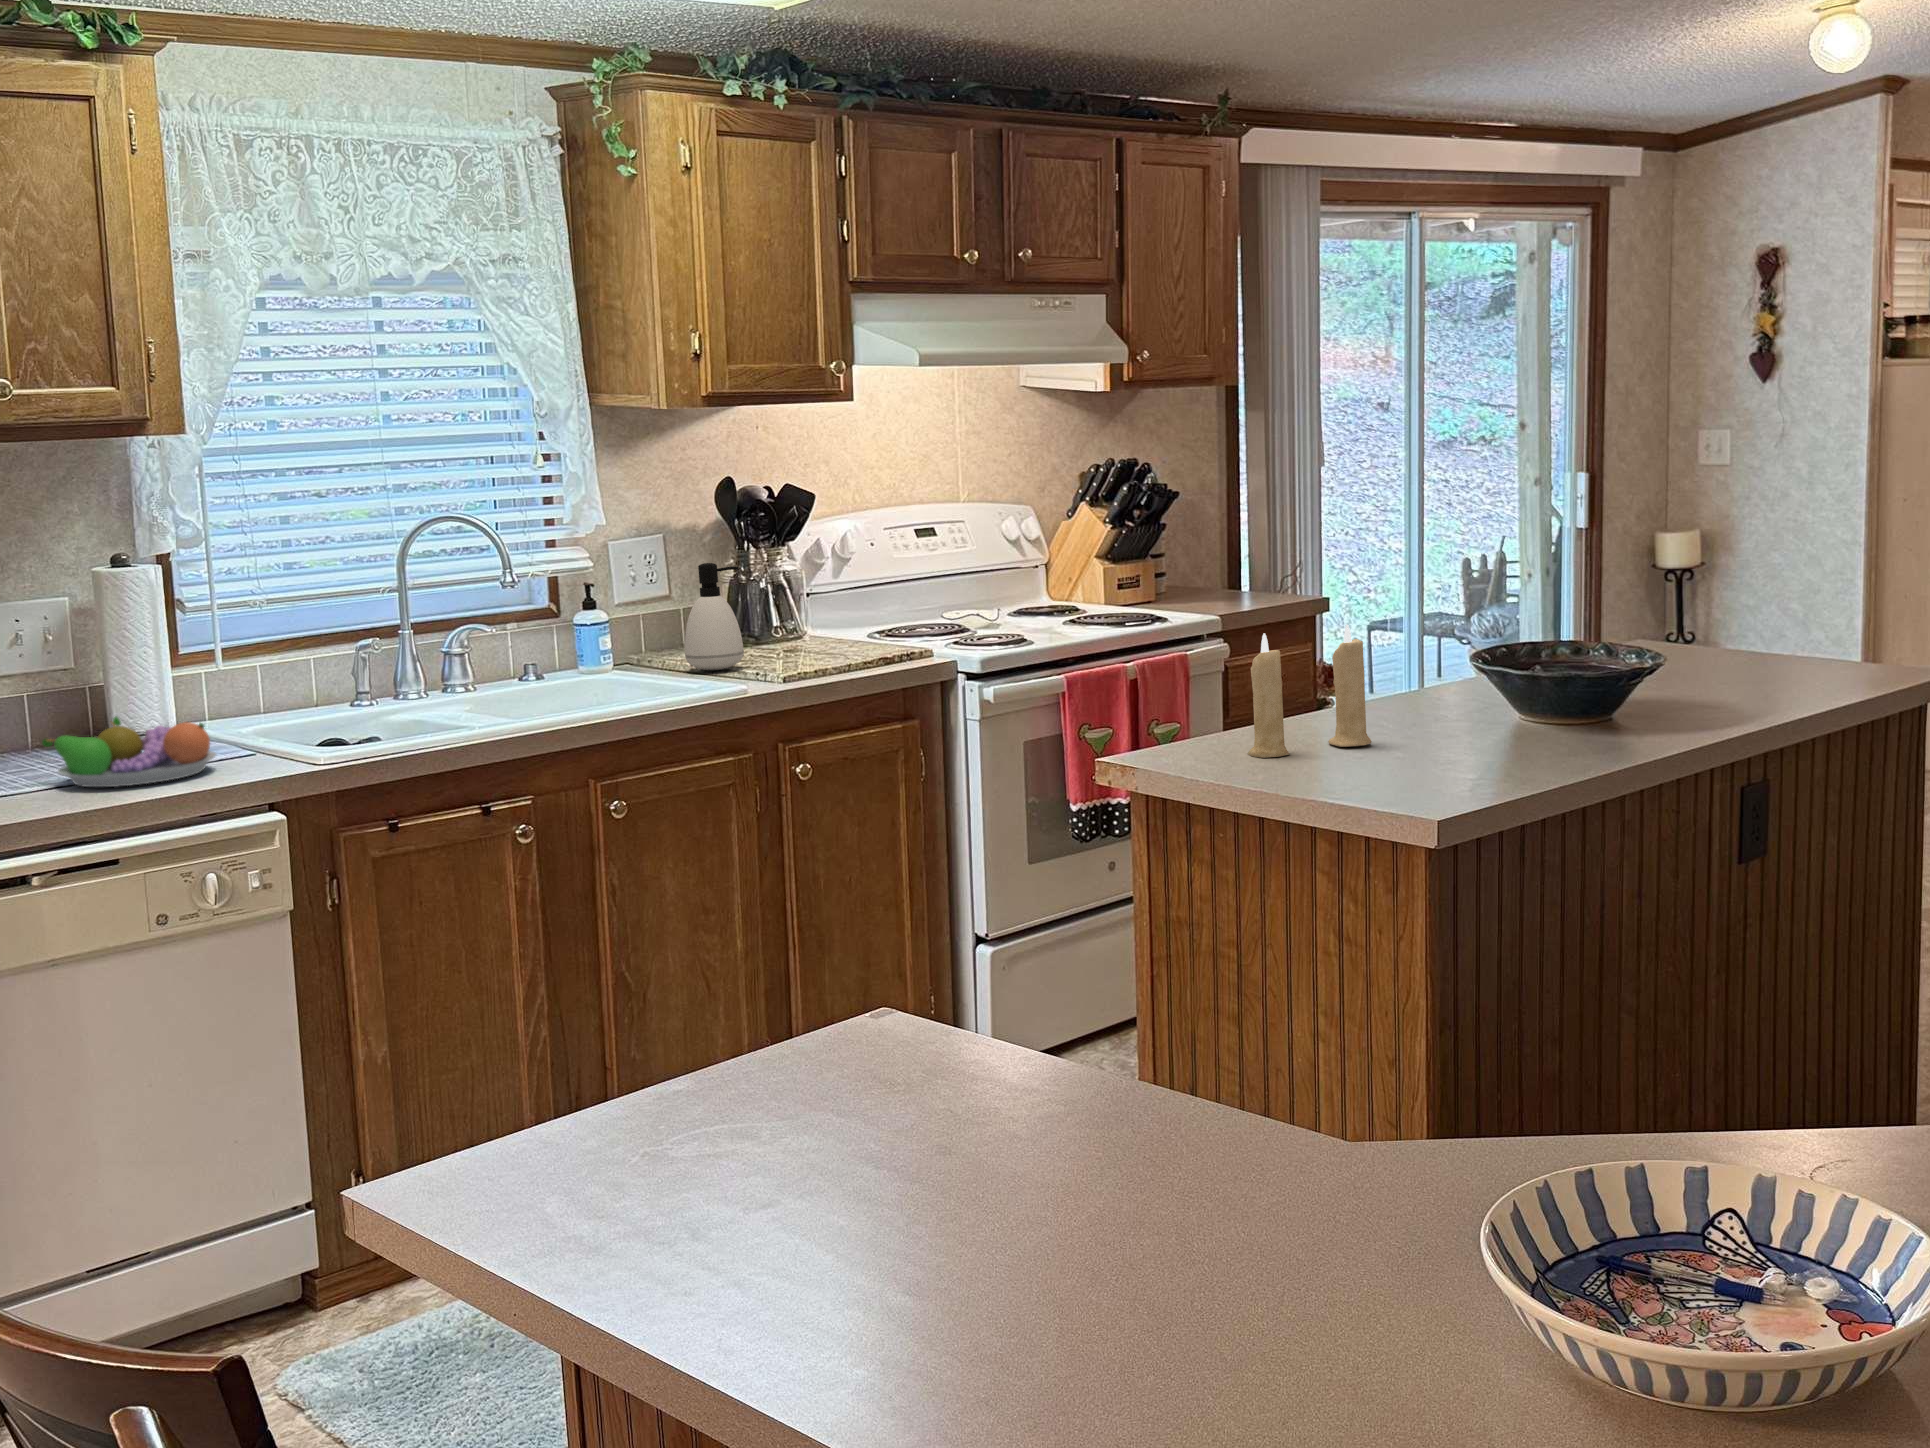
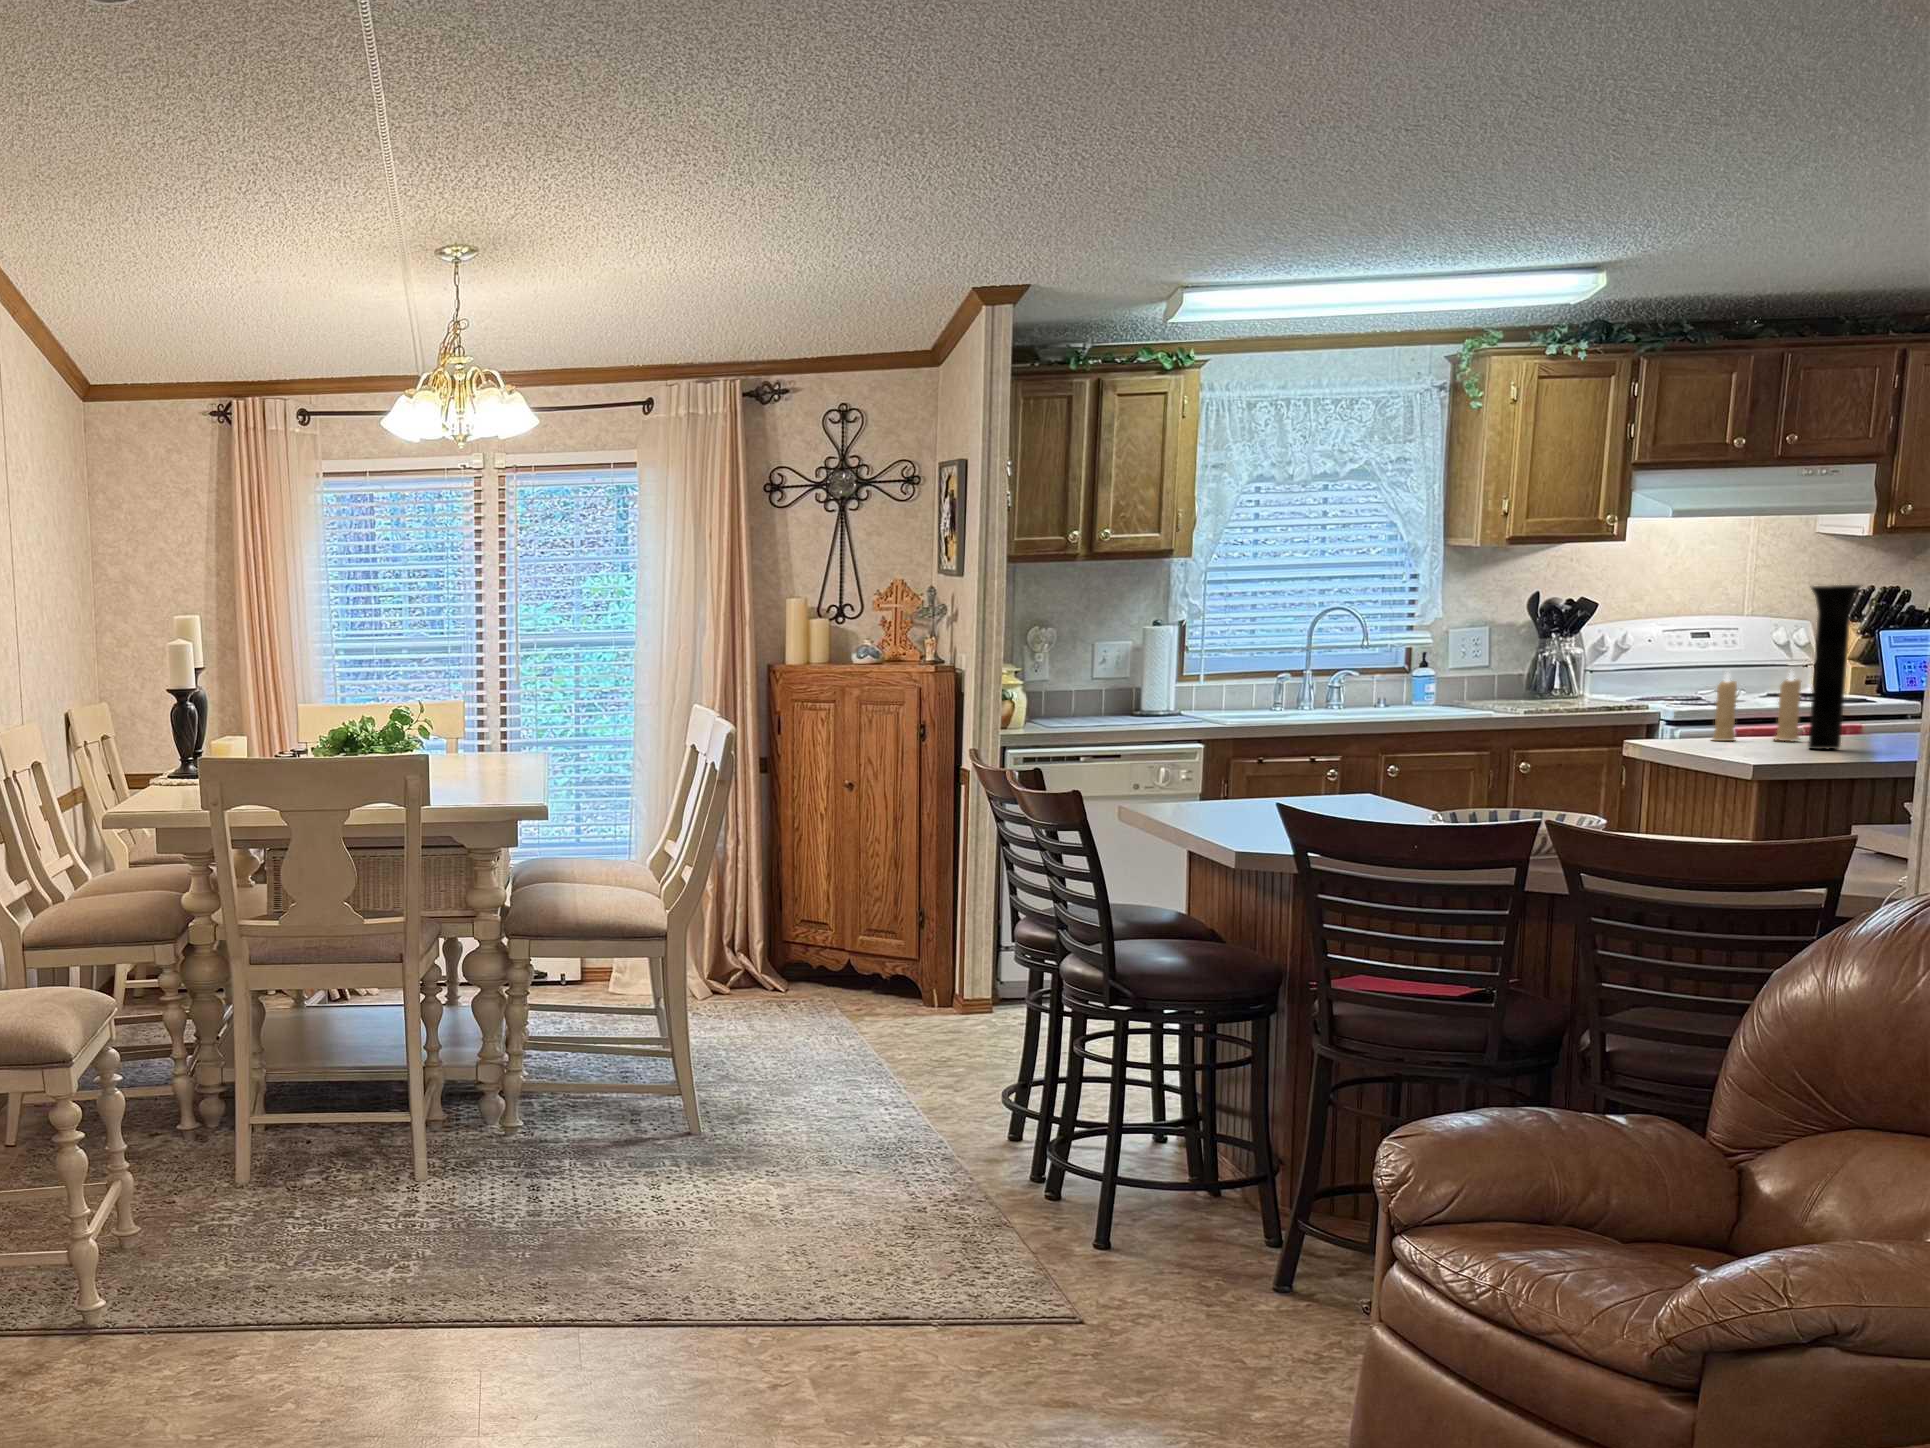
vase: none [1409,482,1487,770] -> present [1808,585,1861,749]
soap dispenser: present [685,563,744,670] -> none [1473,642,1514,708]
fruit bowl: present [42,717,216,787] -> none [1101,695,1178,725]

